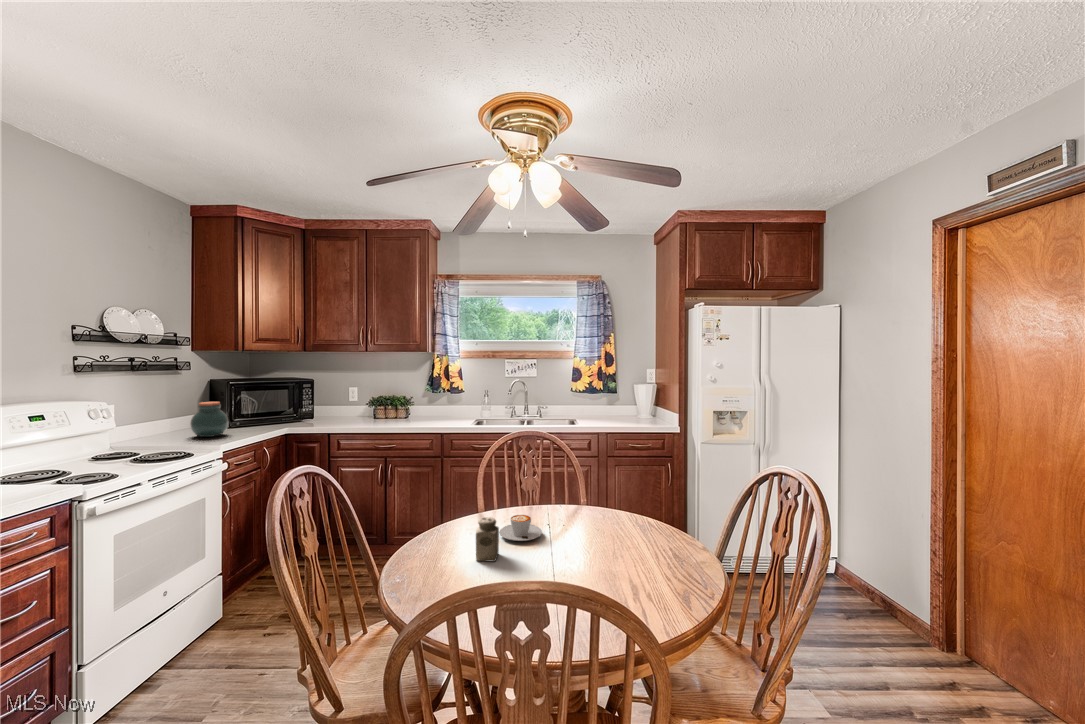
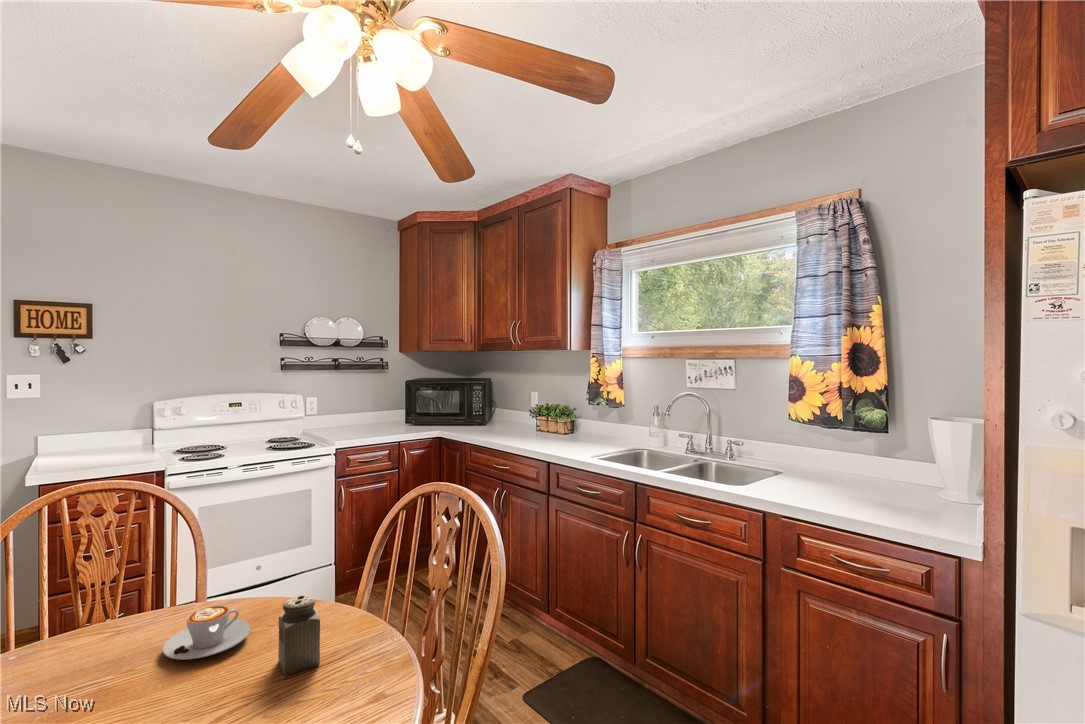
jar: present [190,402,228,437] -> none [354,401,385,434]
salt shaker: present [476,517,499,561] -> present [278,596,320,675]

